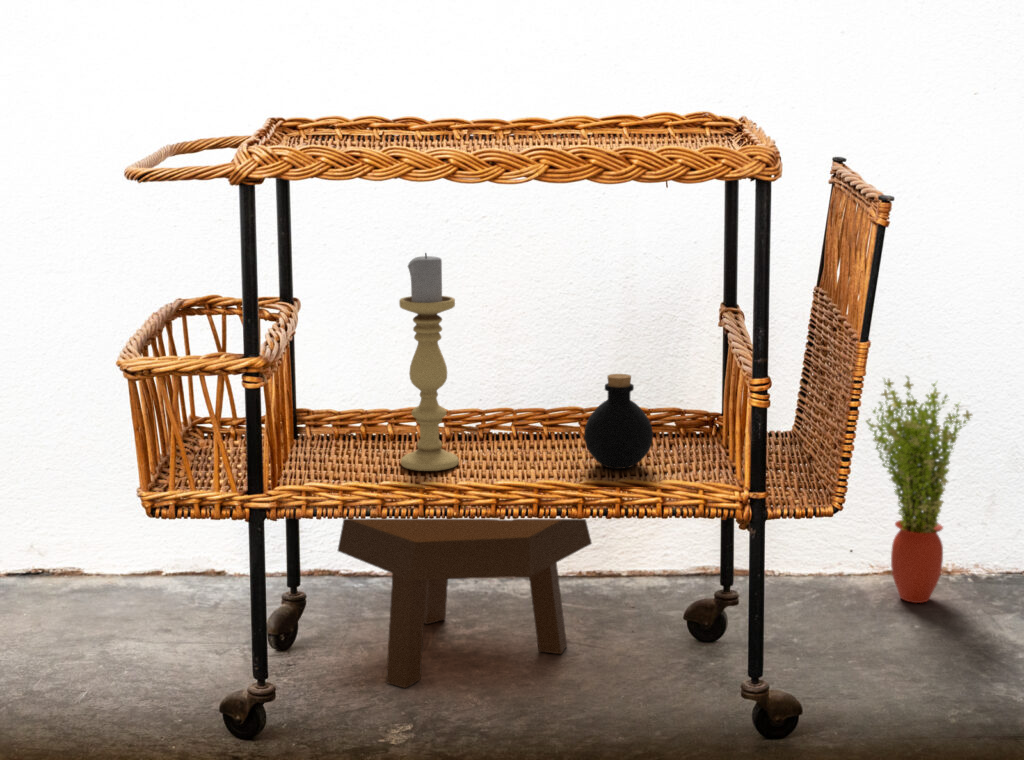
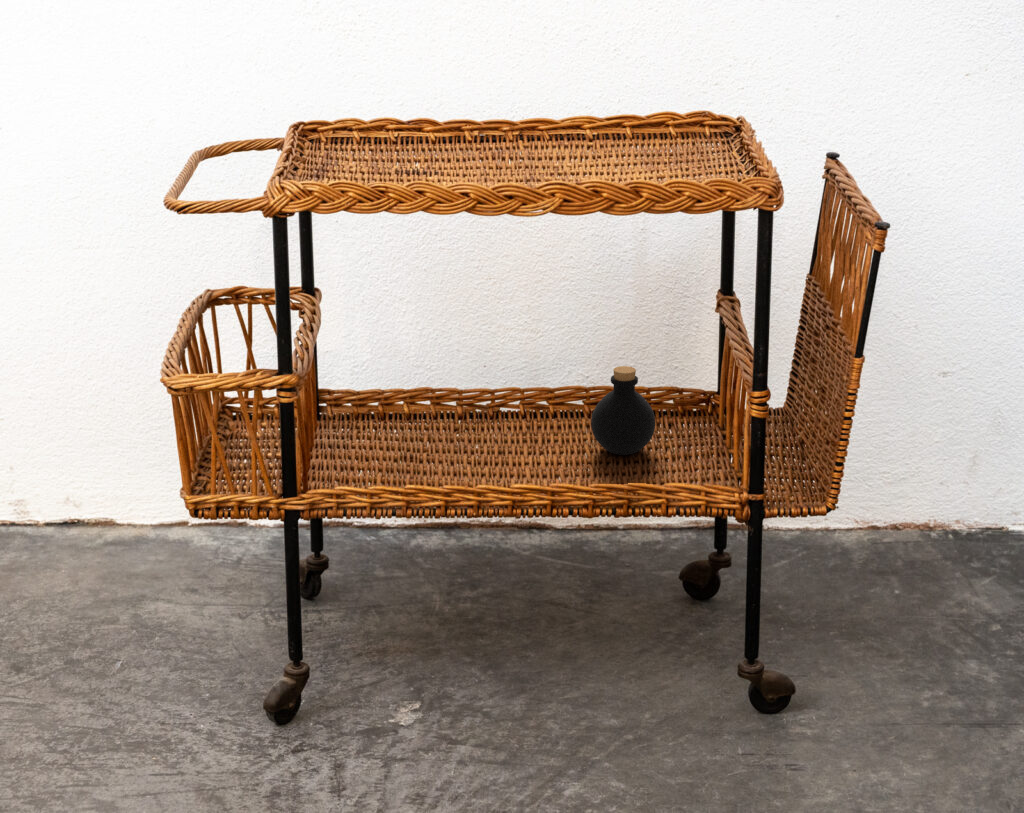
candle holder: present [399,253,459,471] -> none [416,255,473,458]
potted plant: present [866,376,972,603] -> none [851,340,952,548]
footstool: present [338,519,592,688] -> none [359,433,596,648]

